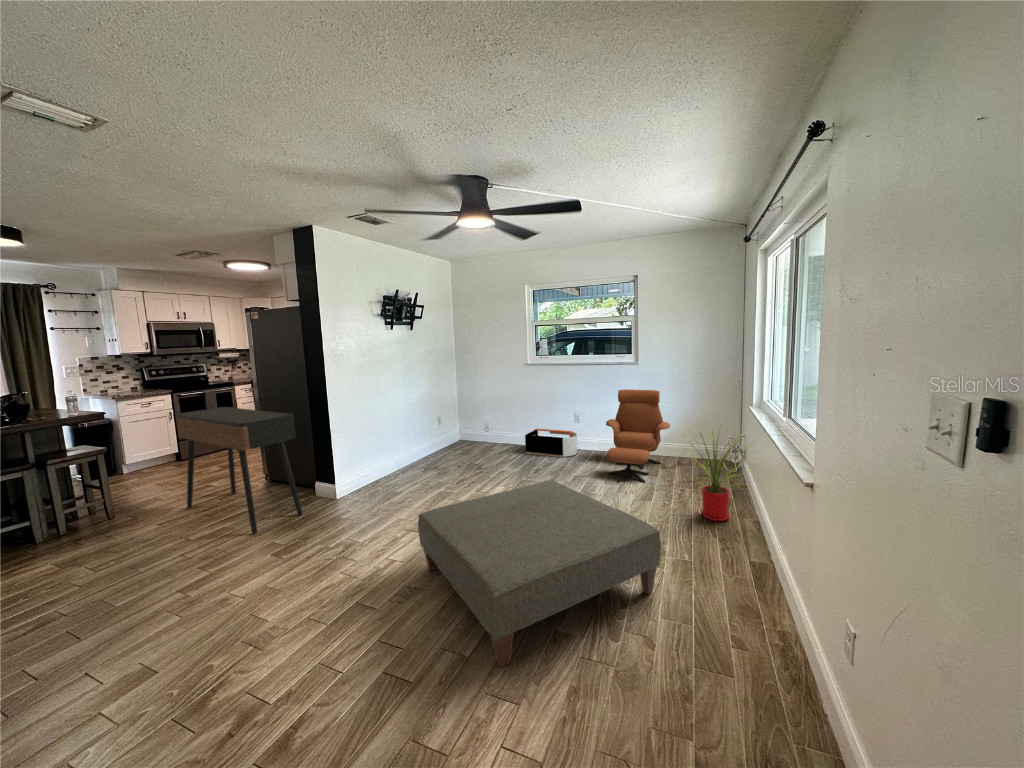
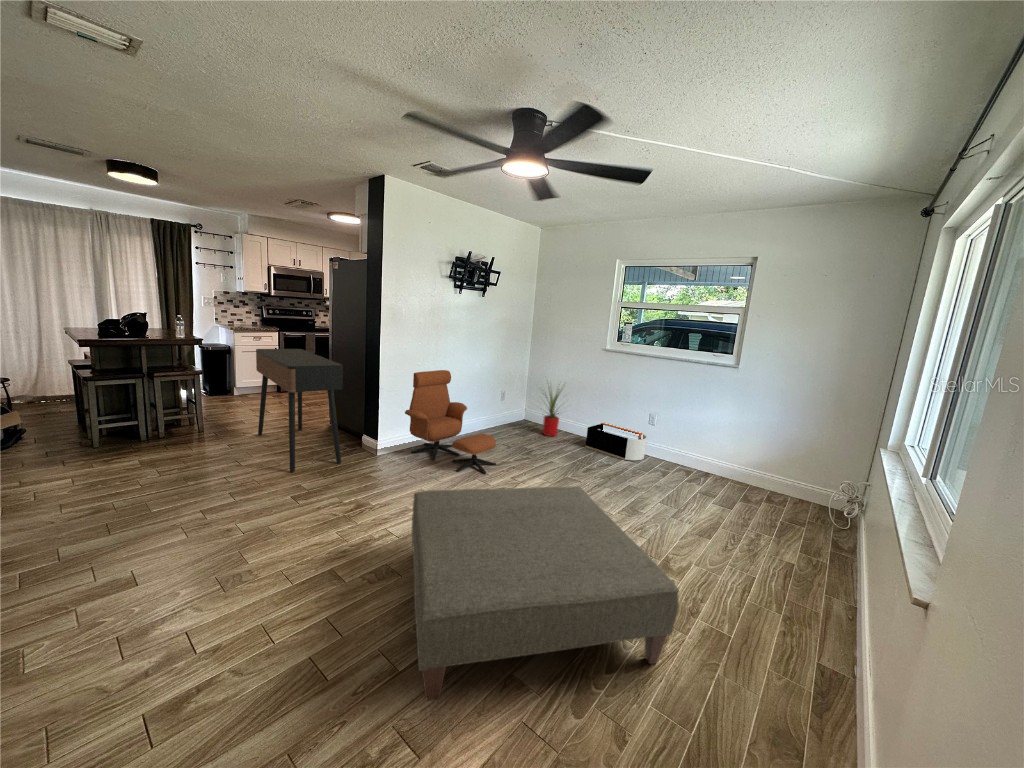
lounge chair: present [606,389,670,482] -> present [405,370,496,474]
house plant: present [691,432,745,521] -> present [541,387,562,436]

